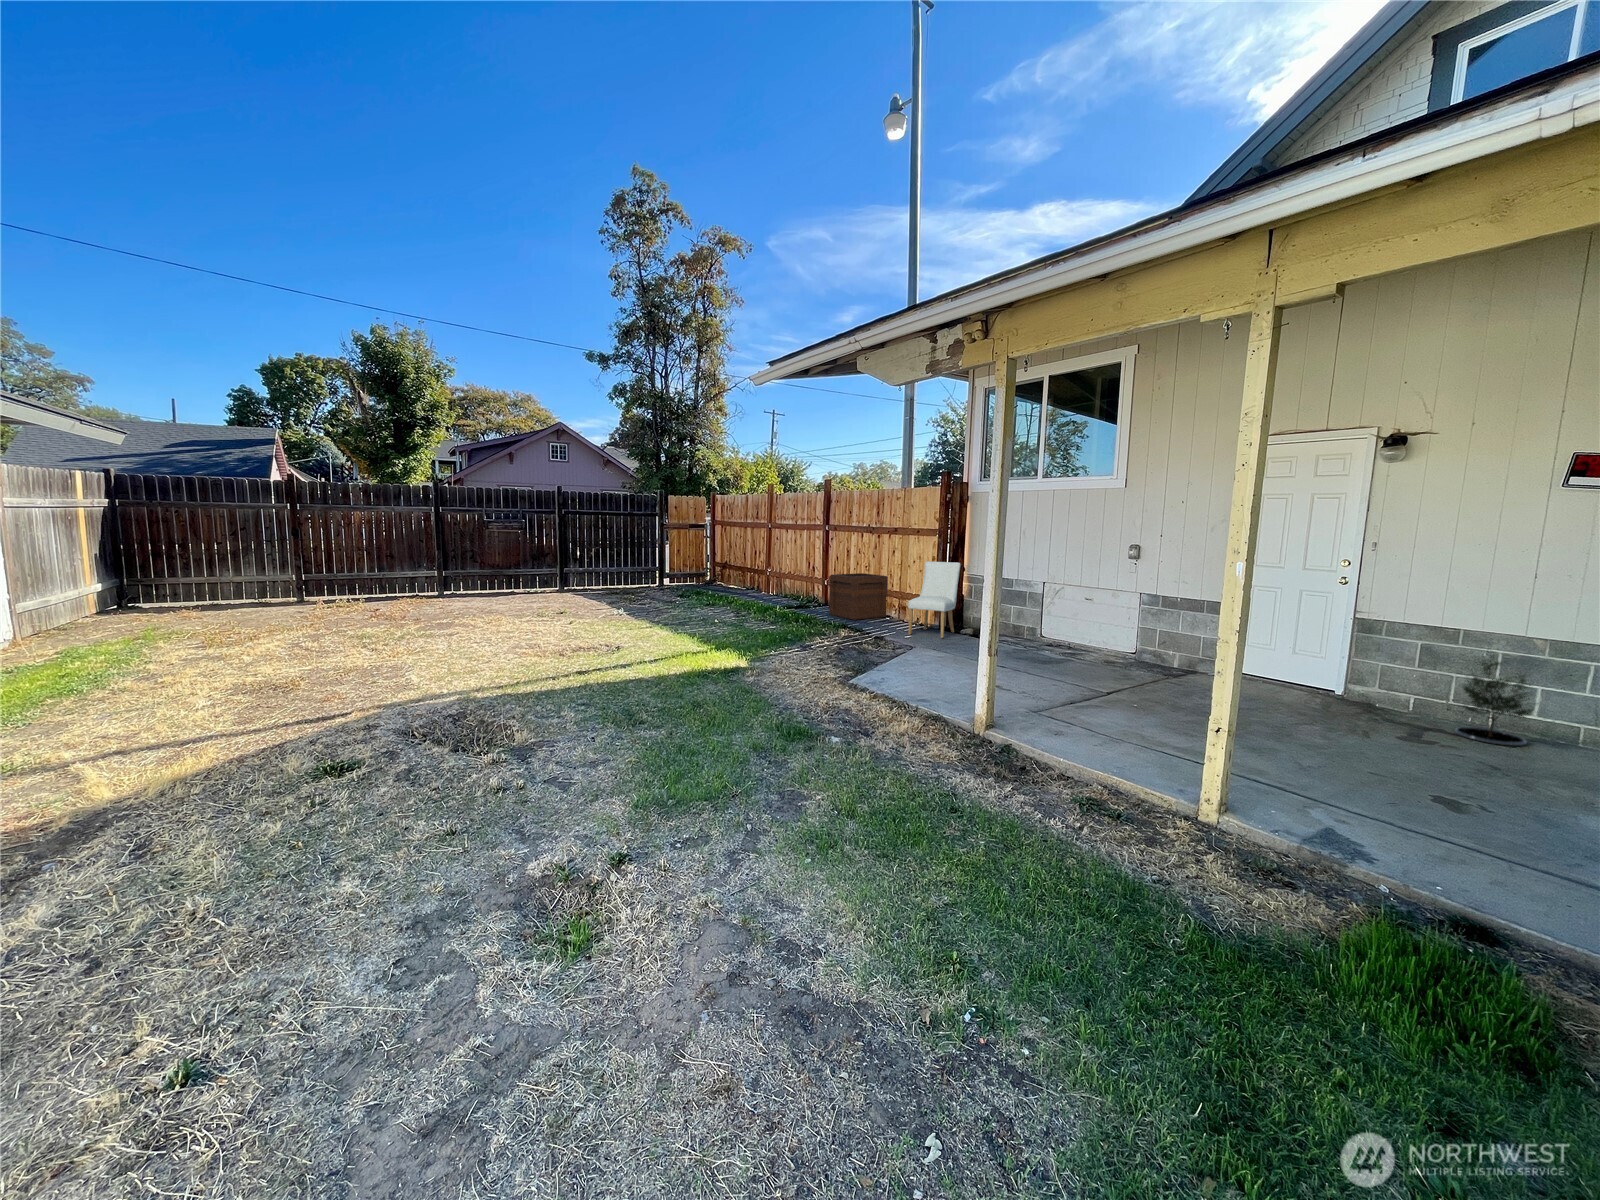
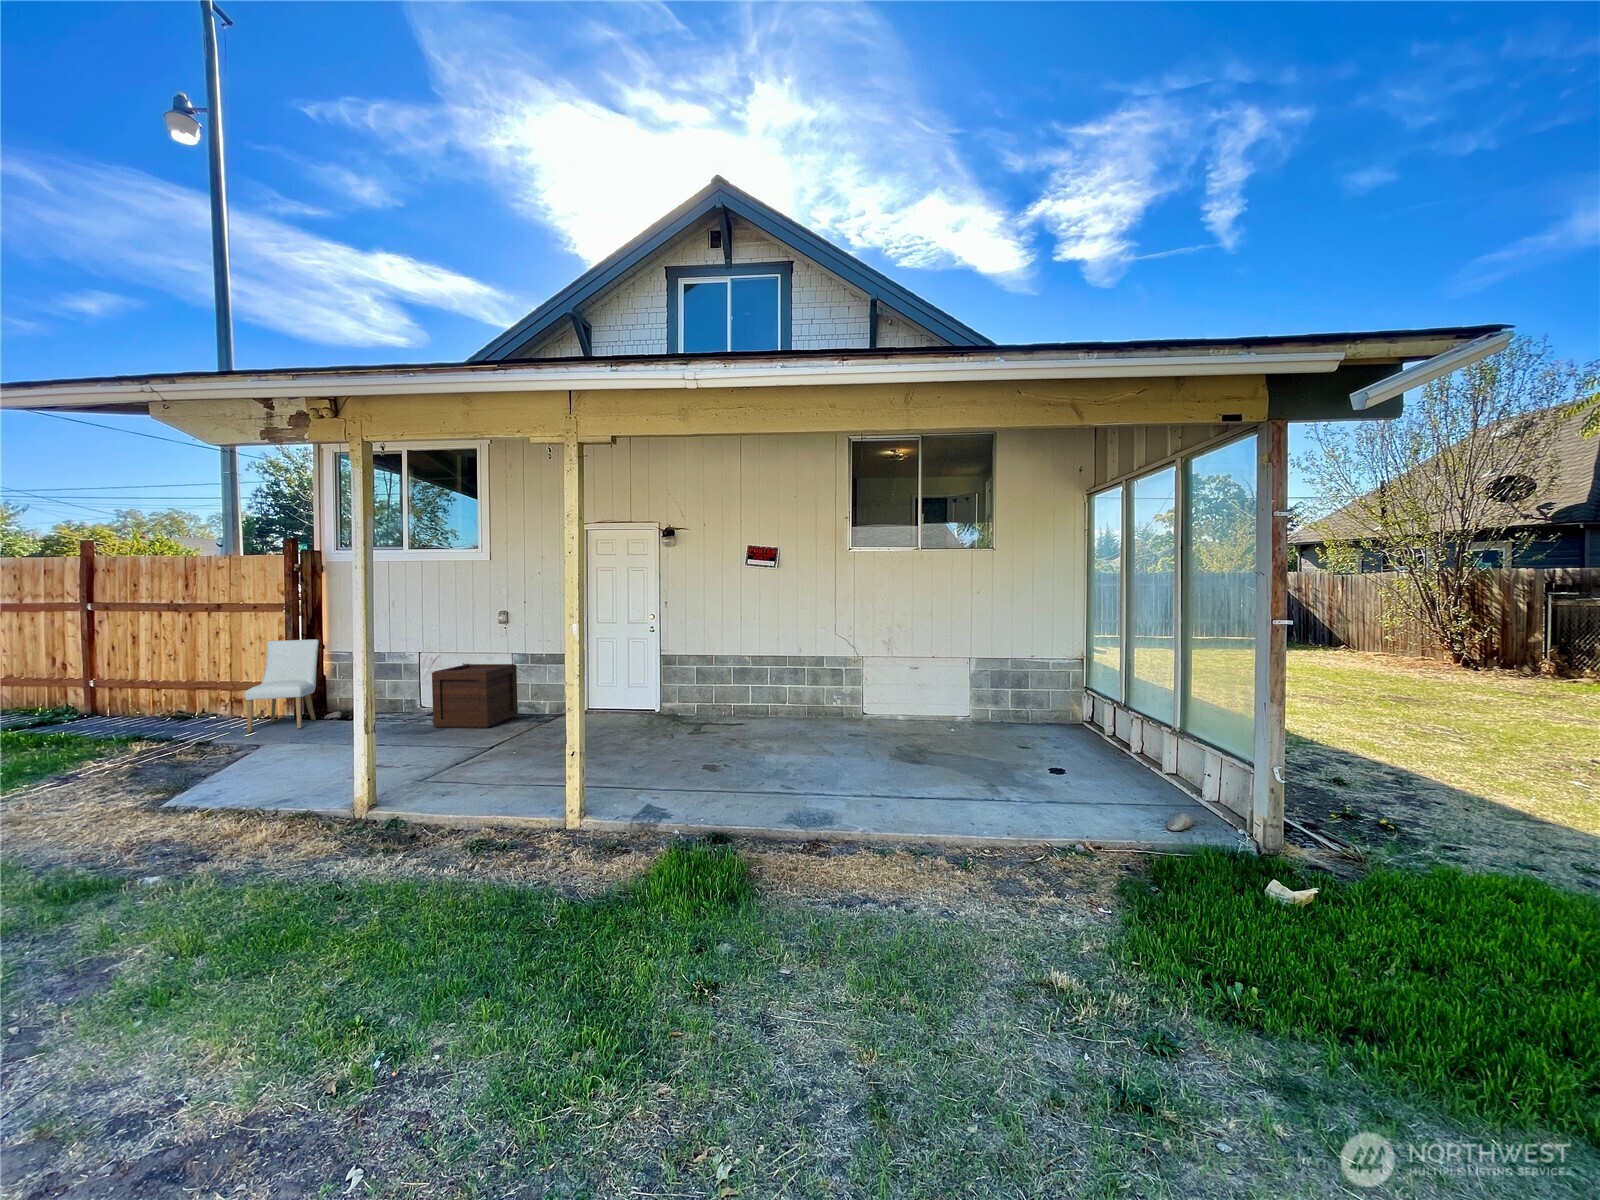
wooden crate: present [829,573,888,620] -> present [432,664,518,728]
potted tree: present [1454,651,1533,746] -> none [712,668,747,726]

